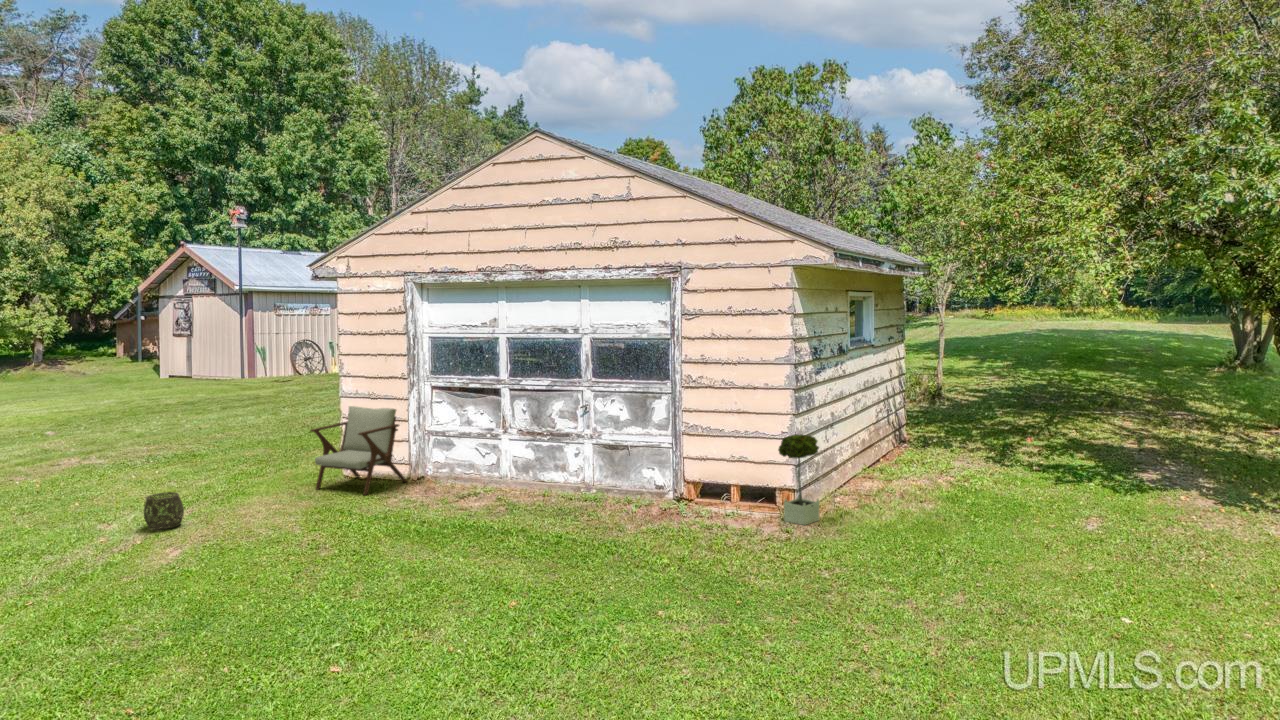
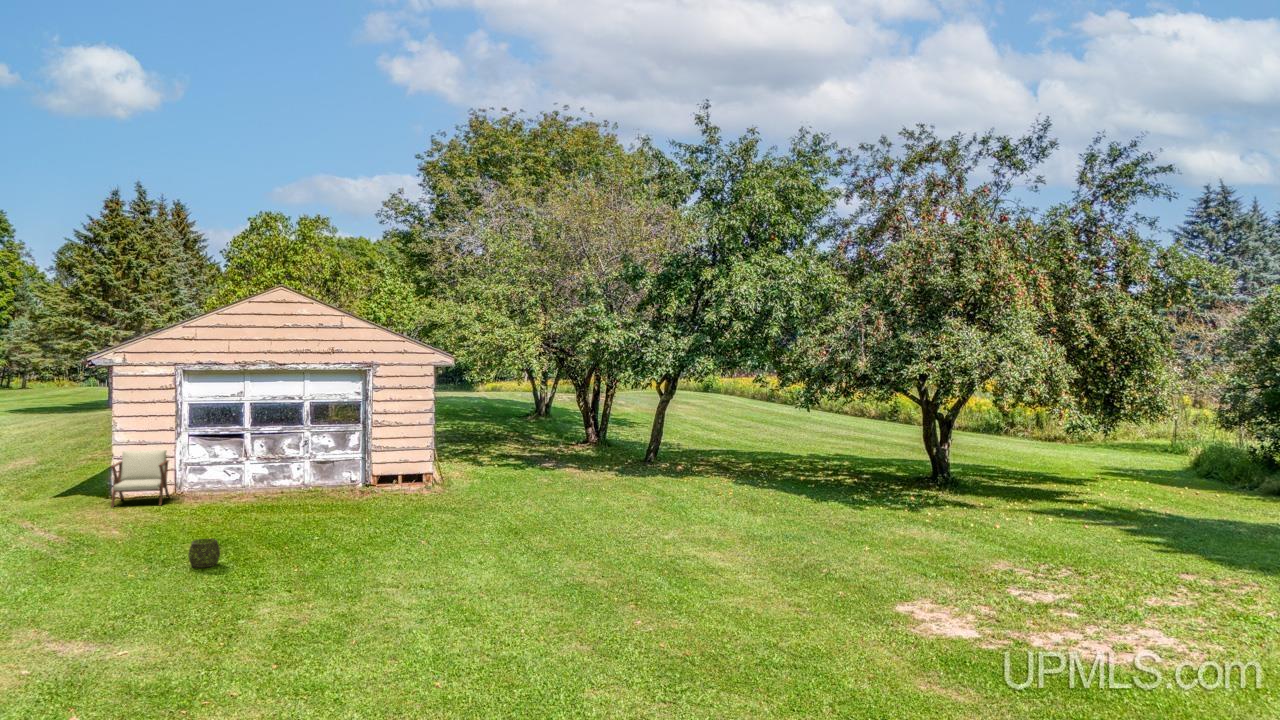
potted tree: present [778,434,819,525] -> none [430,445,448,489]
woven basket: present [144,492,184,530] -> present [188,539,220,568]

